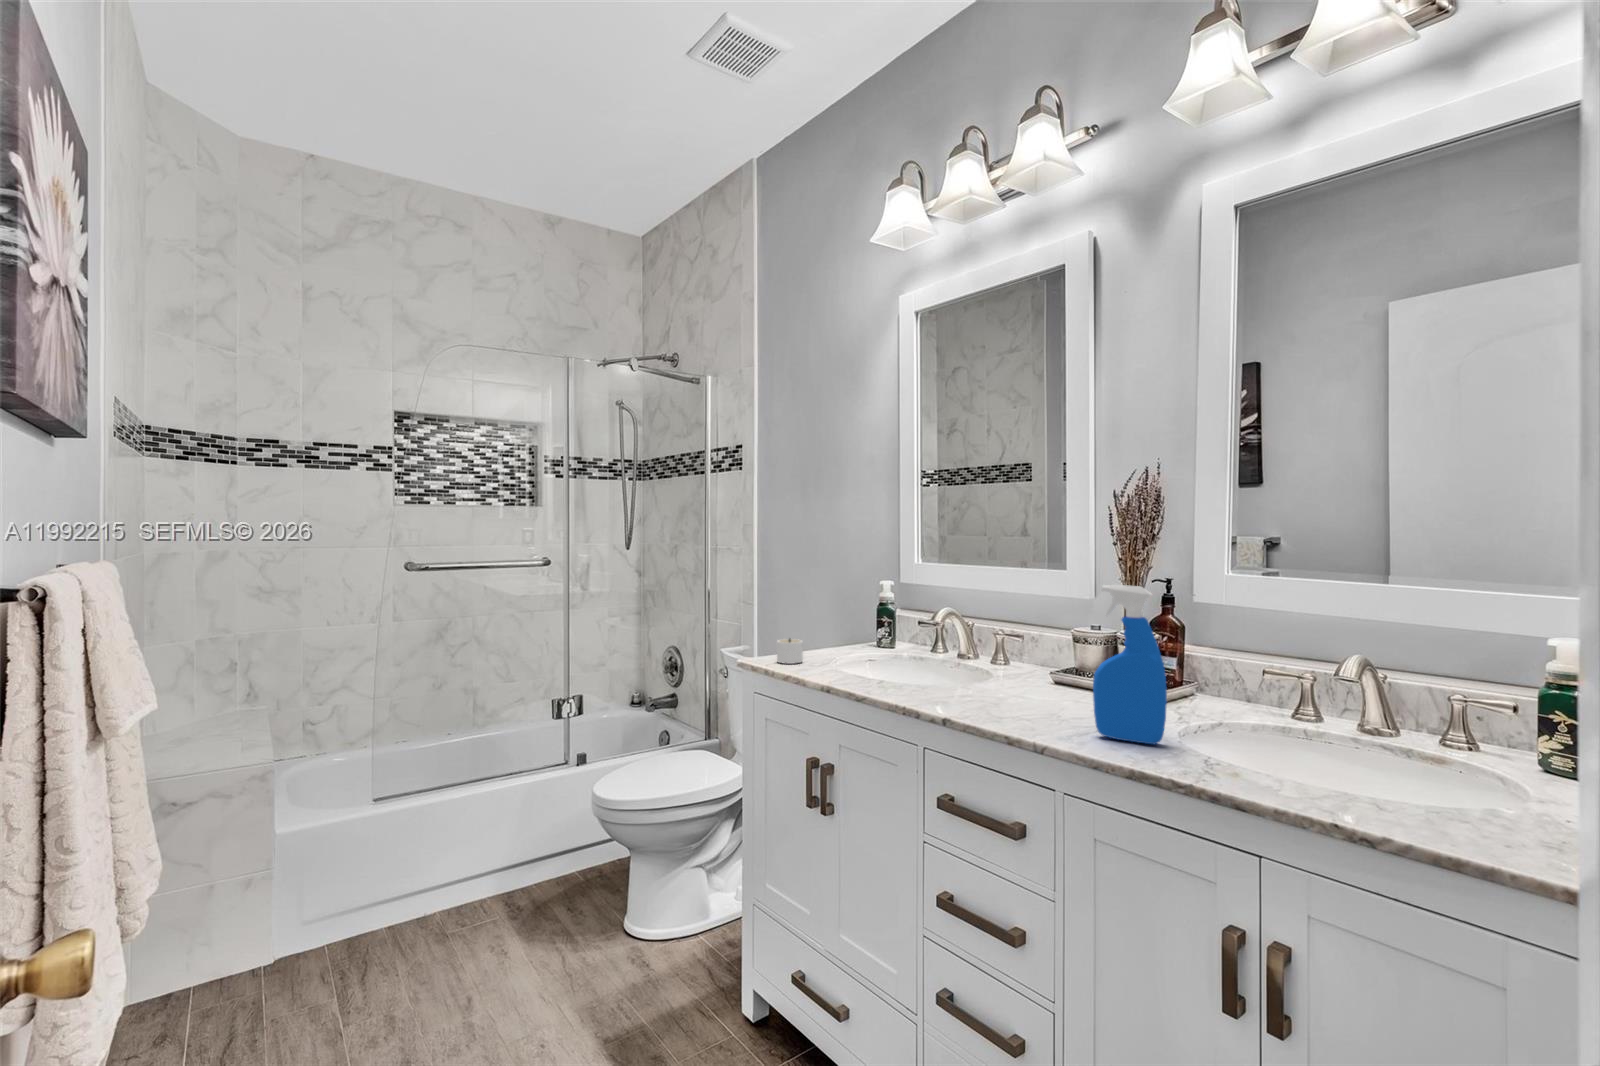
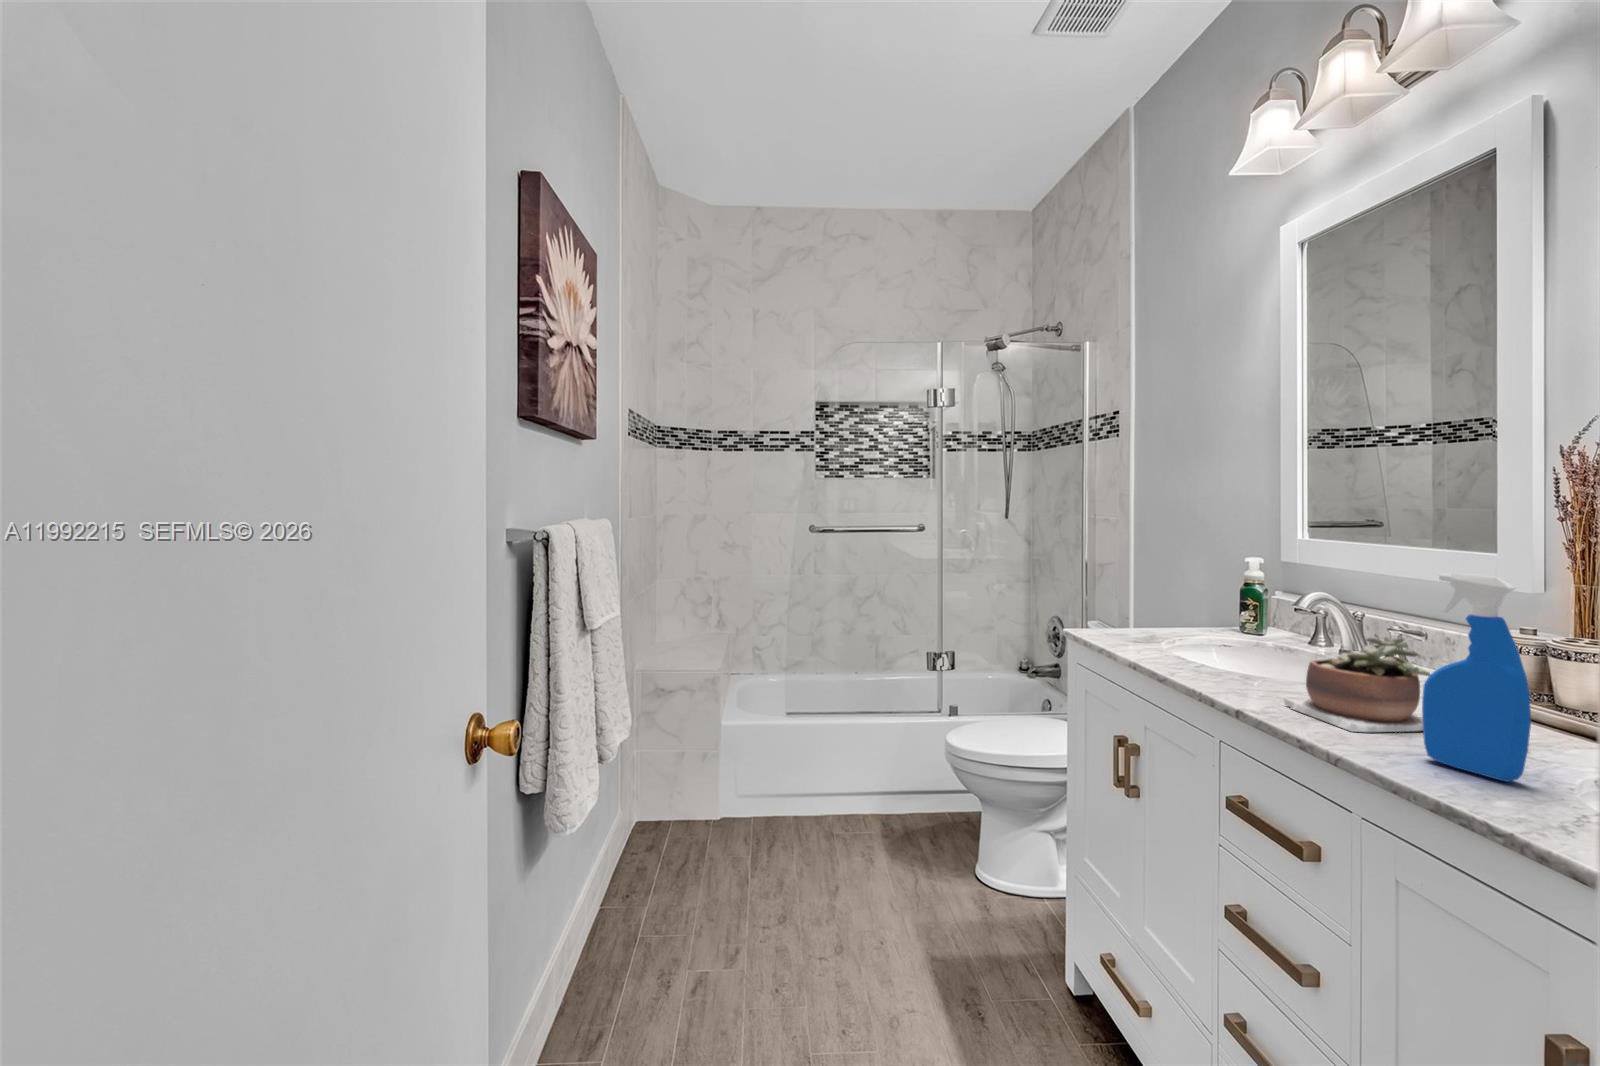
candle: present [777,639,803,664] -> none [1108,612,1151,639]
succulent plant: none [970,639,1084,723] -> present [1284,637,1430,732]

